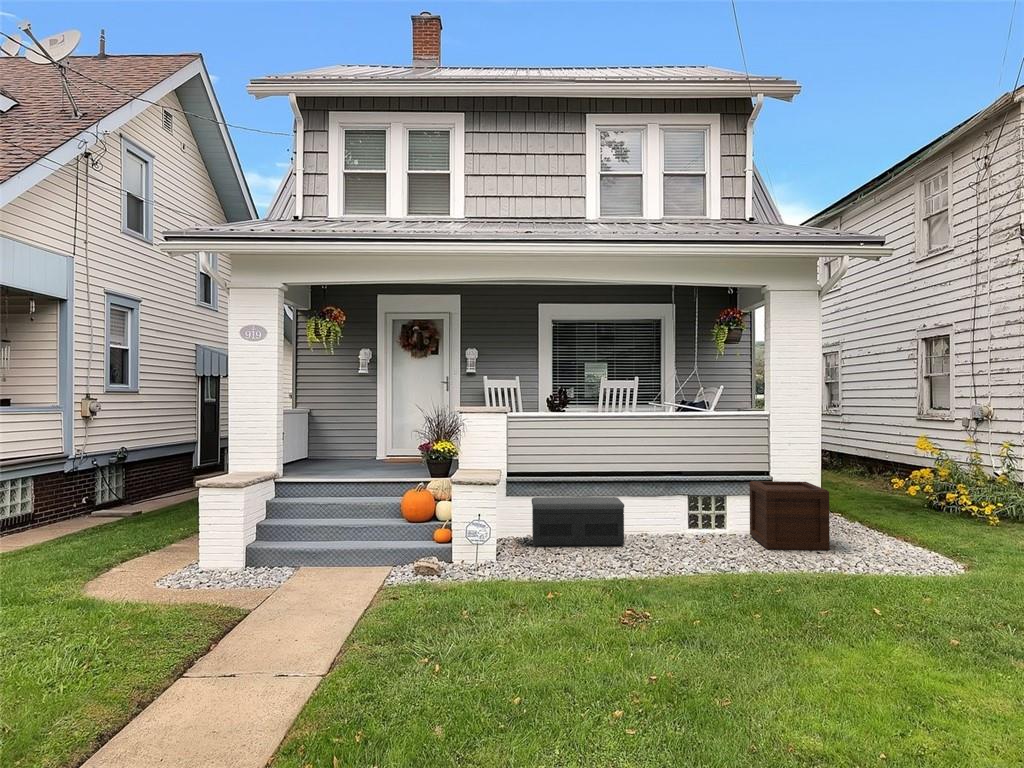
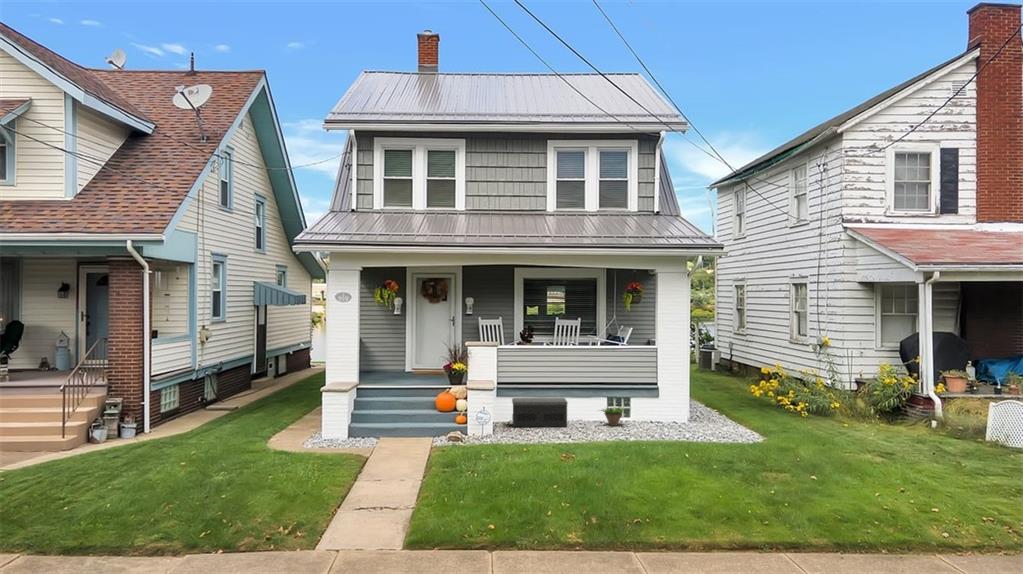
wooden crate: present [750,481,830,550] -> none [645,388,686,429]
decorative plant: none [672,511,725,544] -> present [601,406,626,426]

